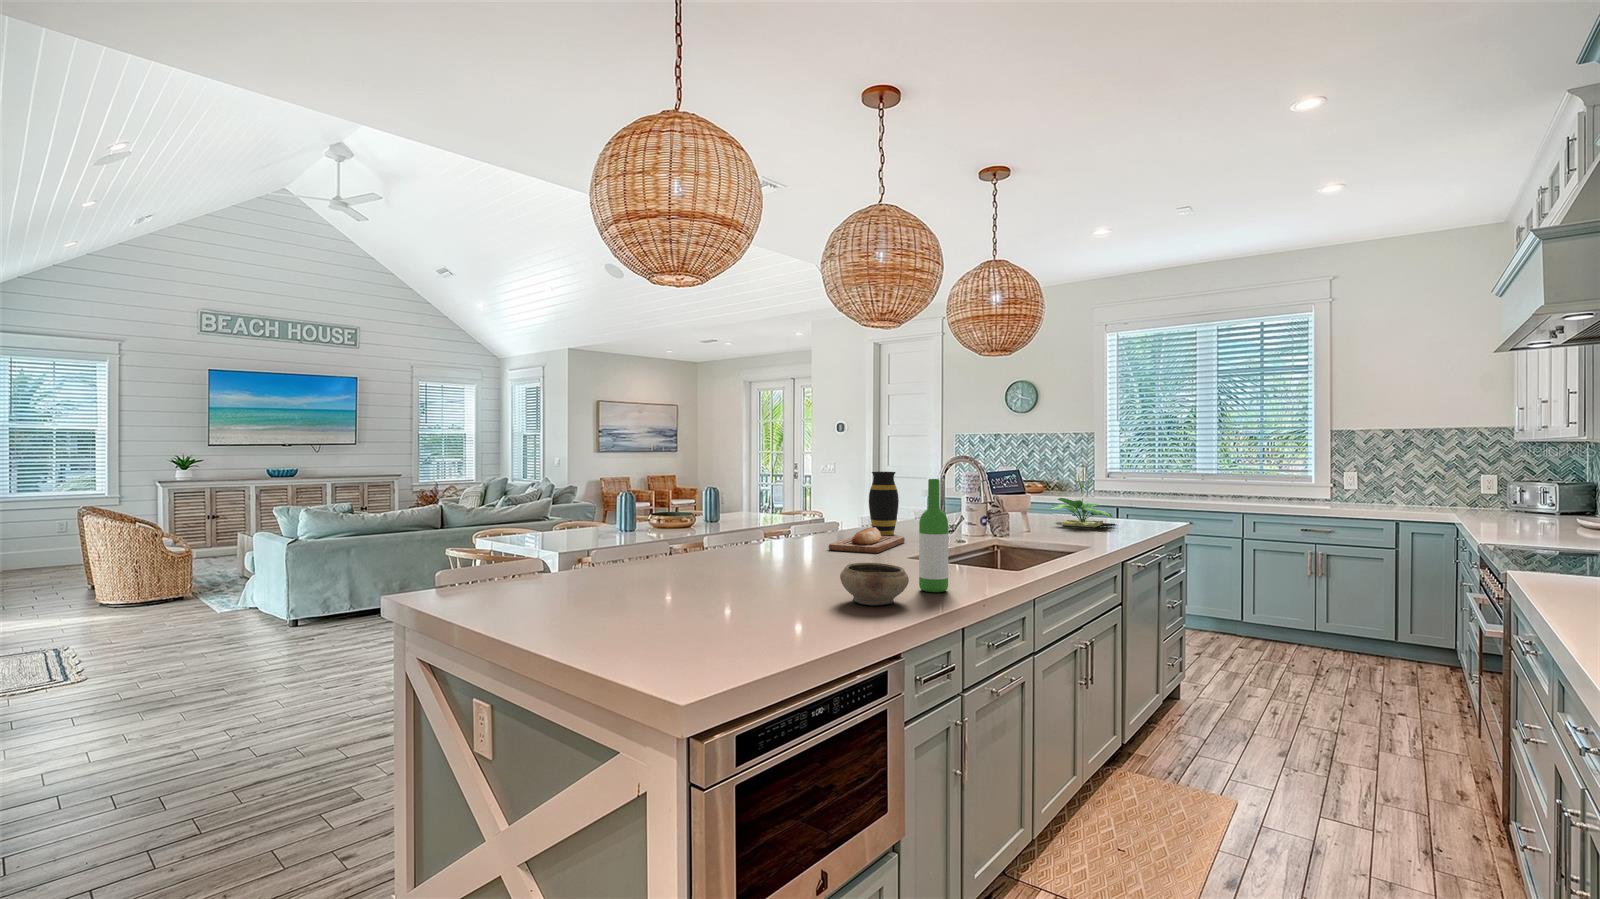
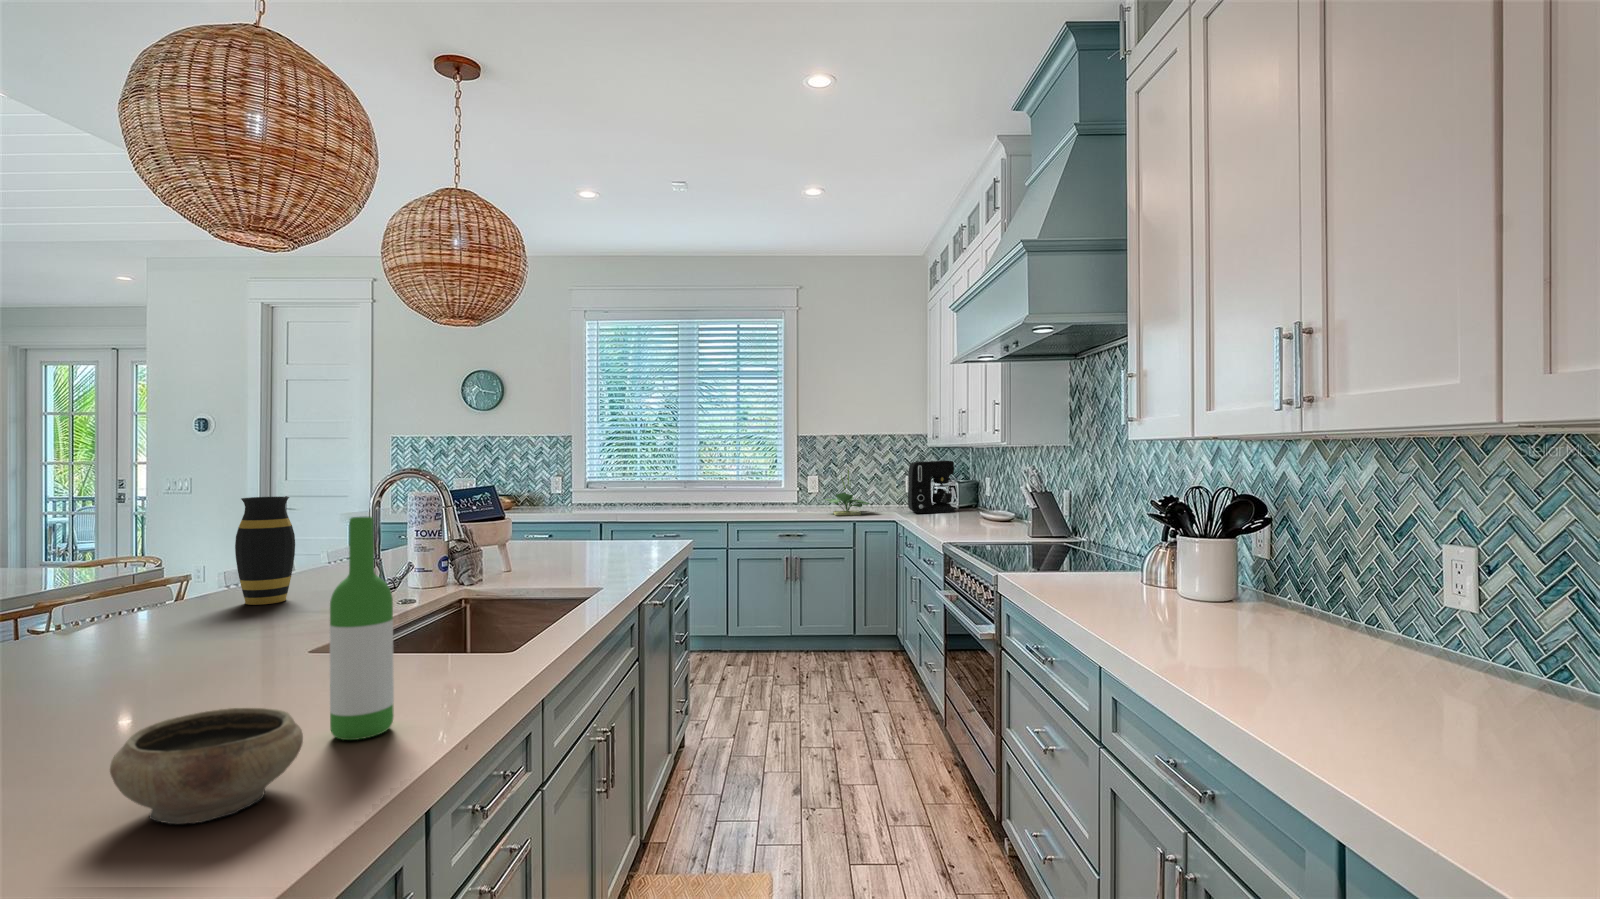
coffee maker: none [1473,459,1549,518] -> present [908,461,957,513]
potted plant: present [1051,468,1112,527] -> present [819,469,869,515]
bread loaf: present [829,527,905,553] -> none [132,597,306,655]

